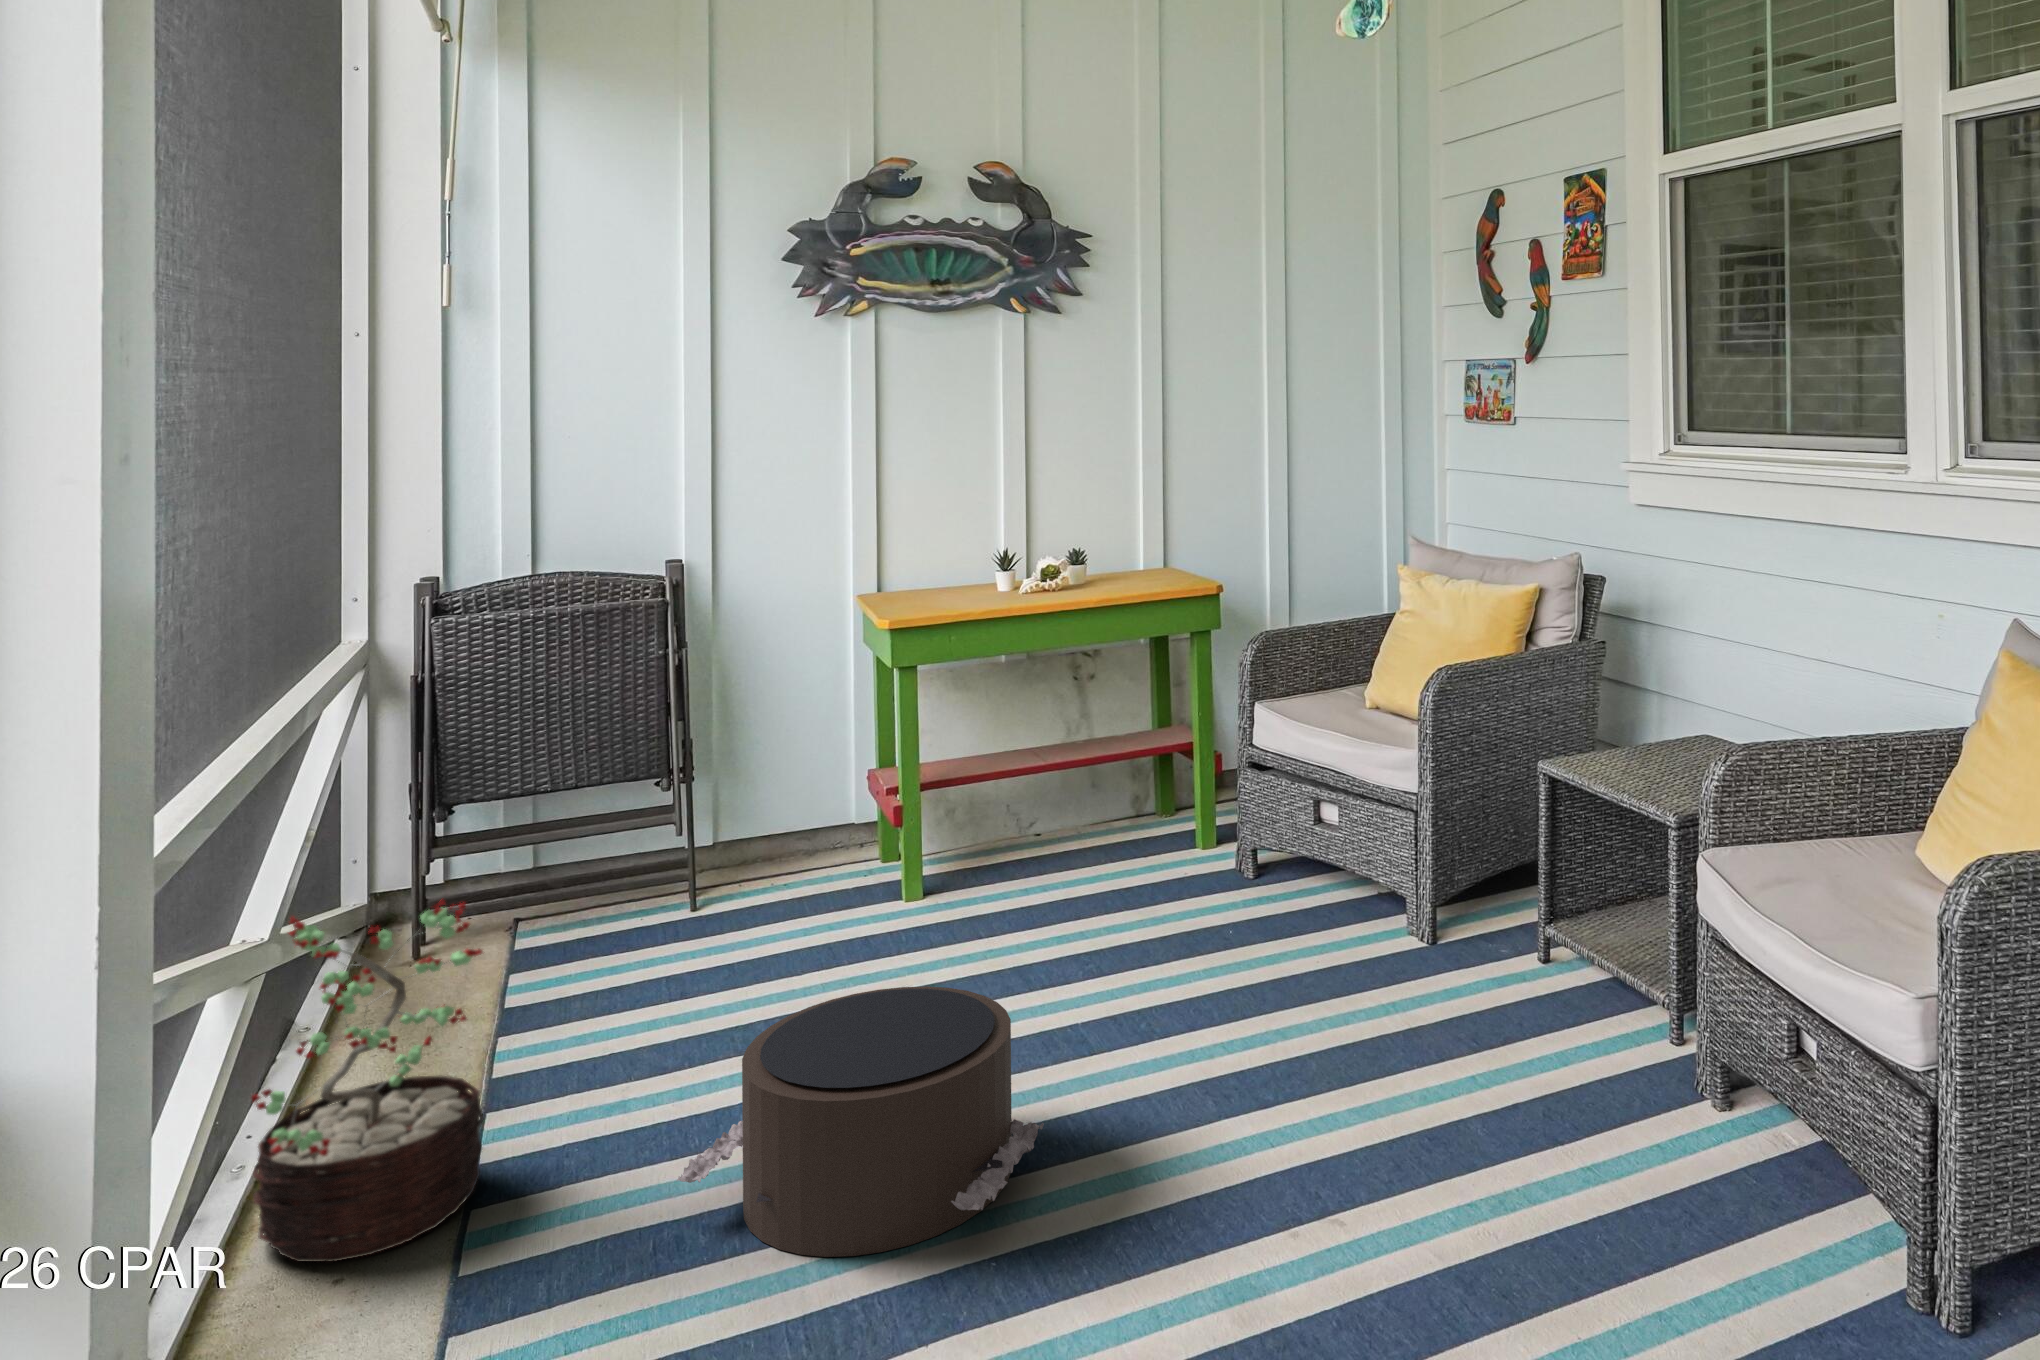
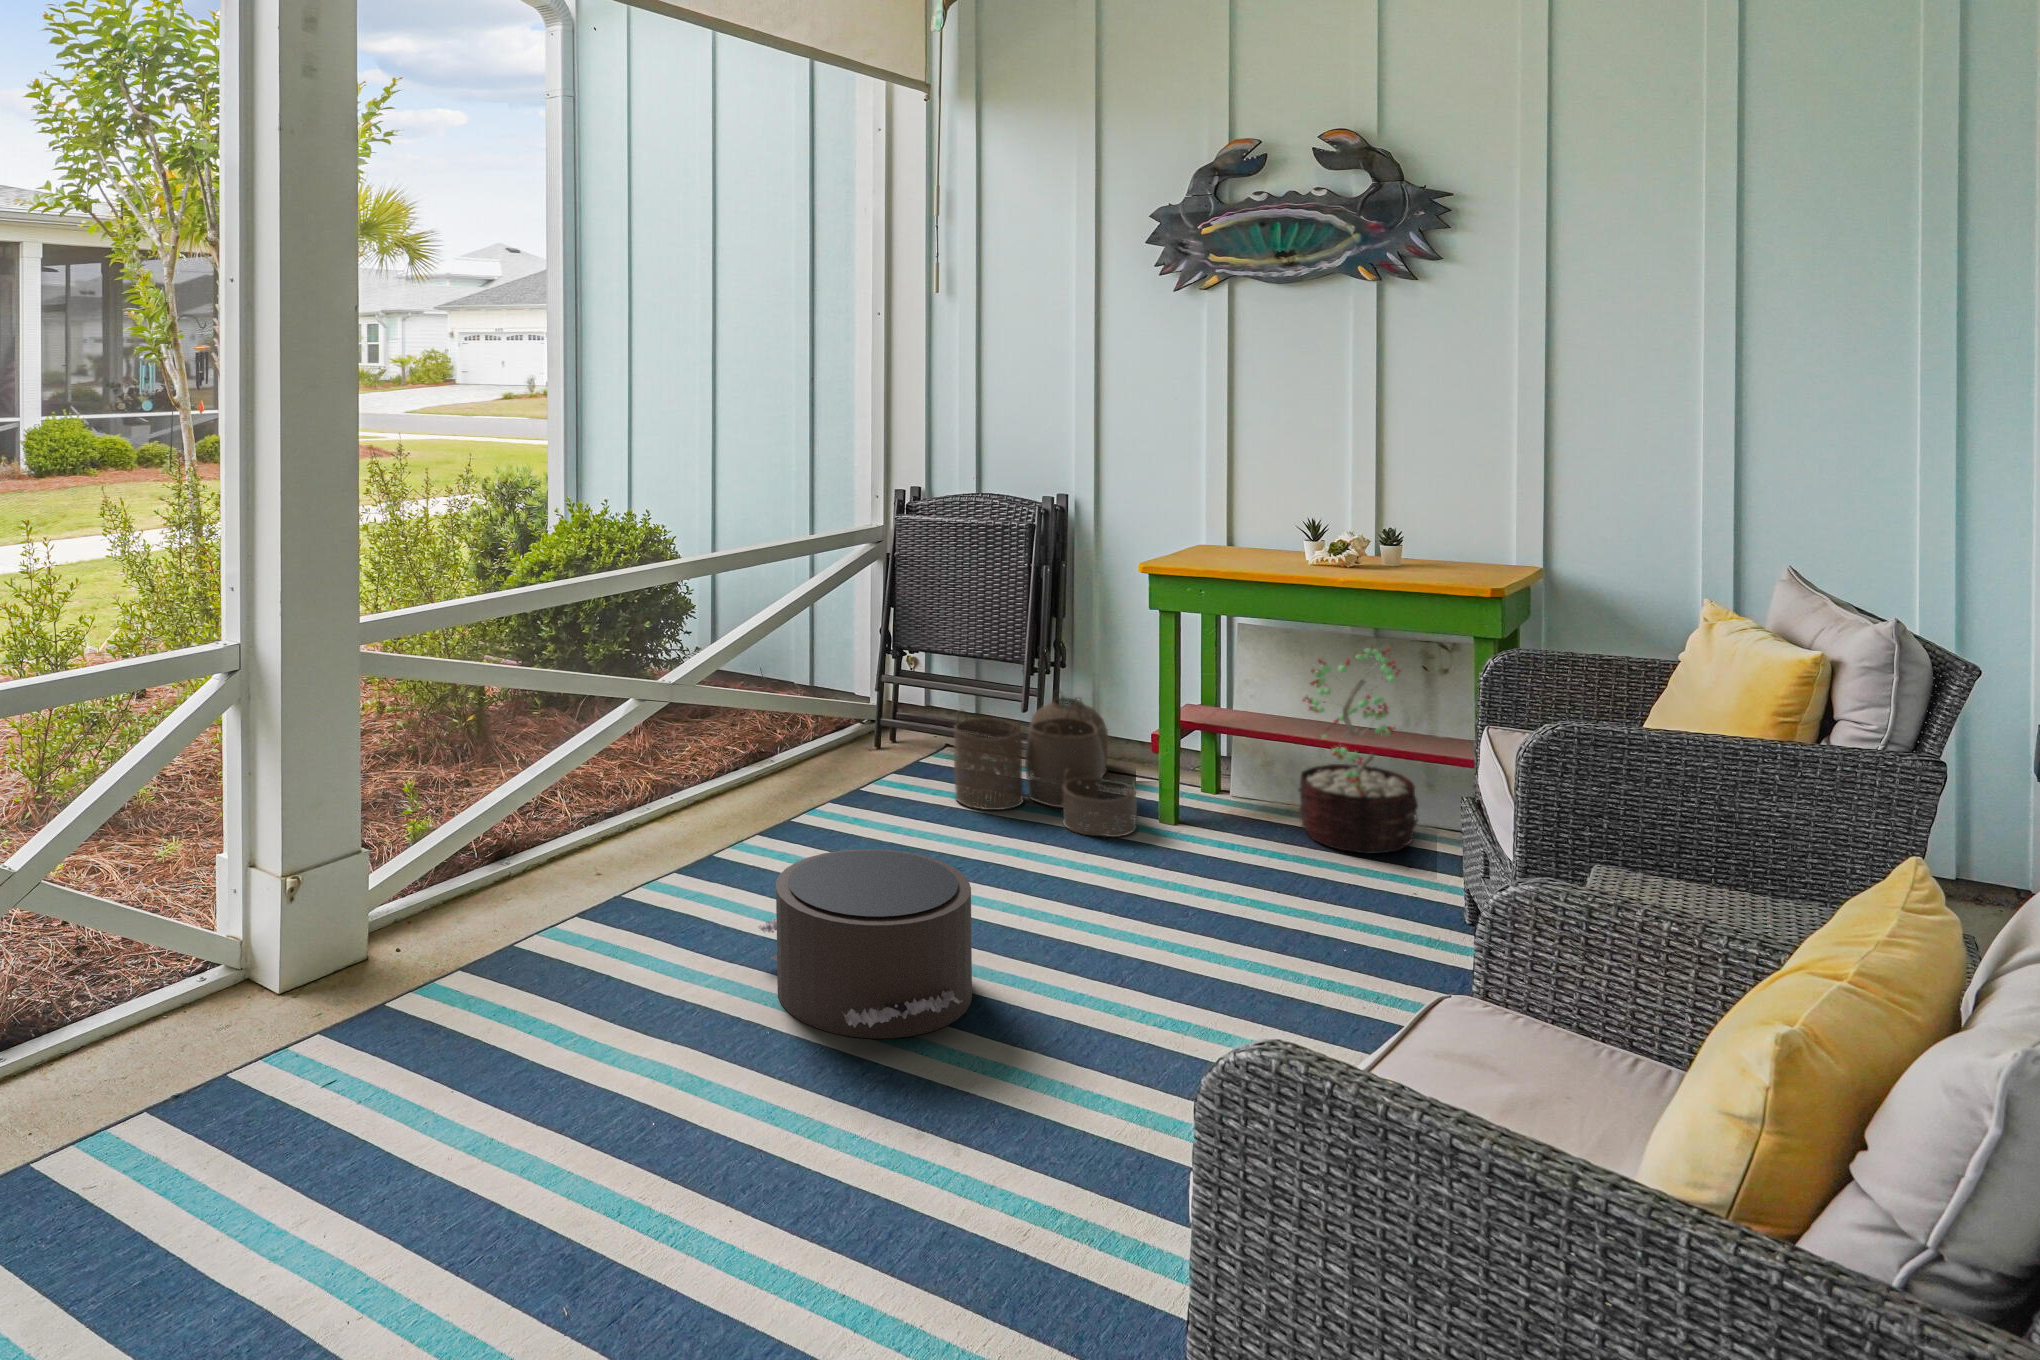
woven basket: none [622,798,882,965] -> present [954,697,1137,837]
decorative plant: present [252,900,484,1262] -> present [1298,647,1418,854]

